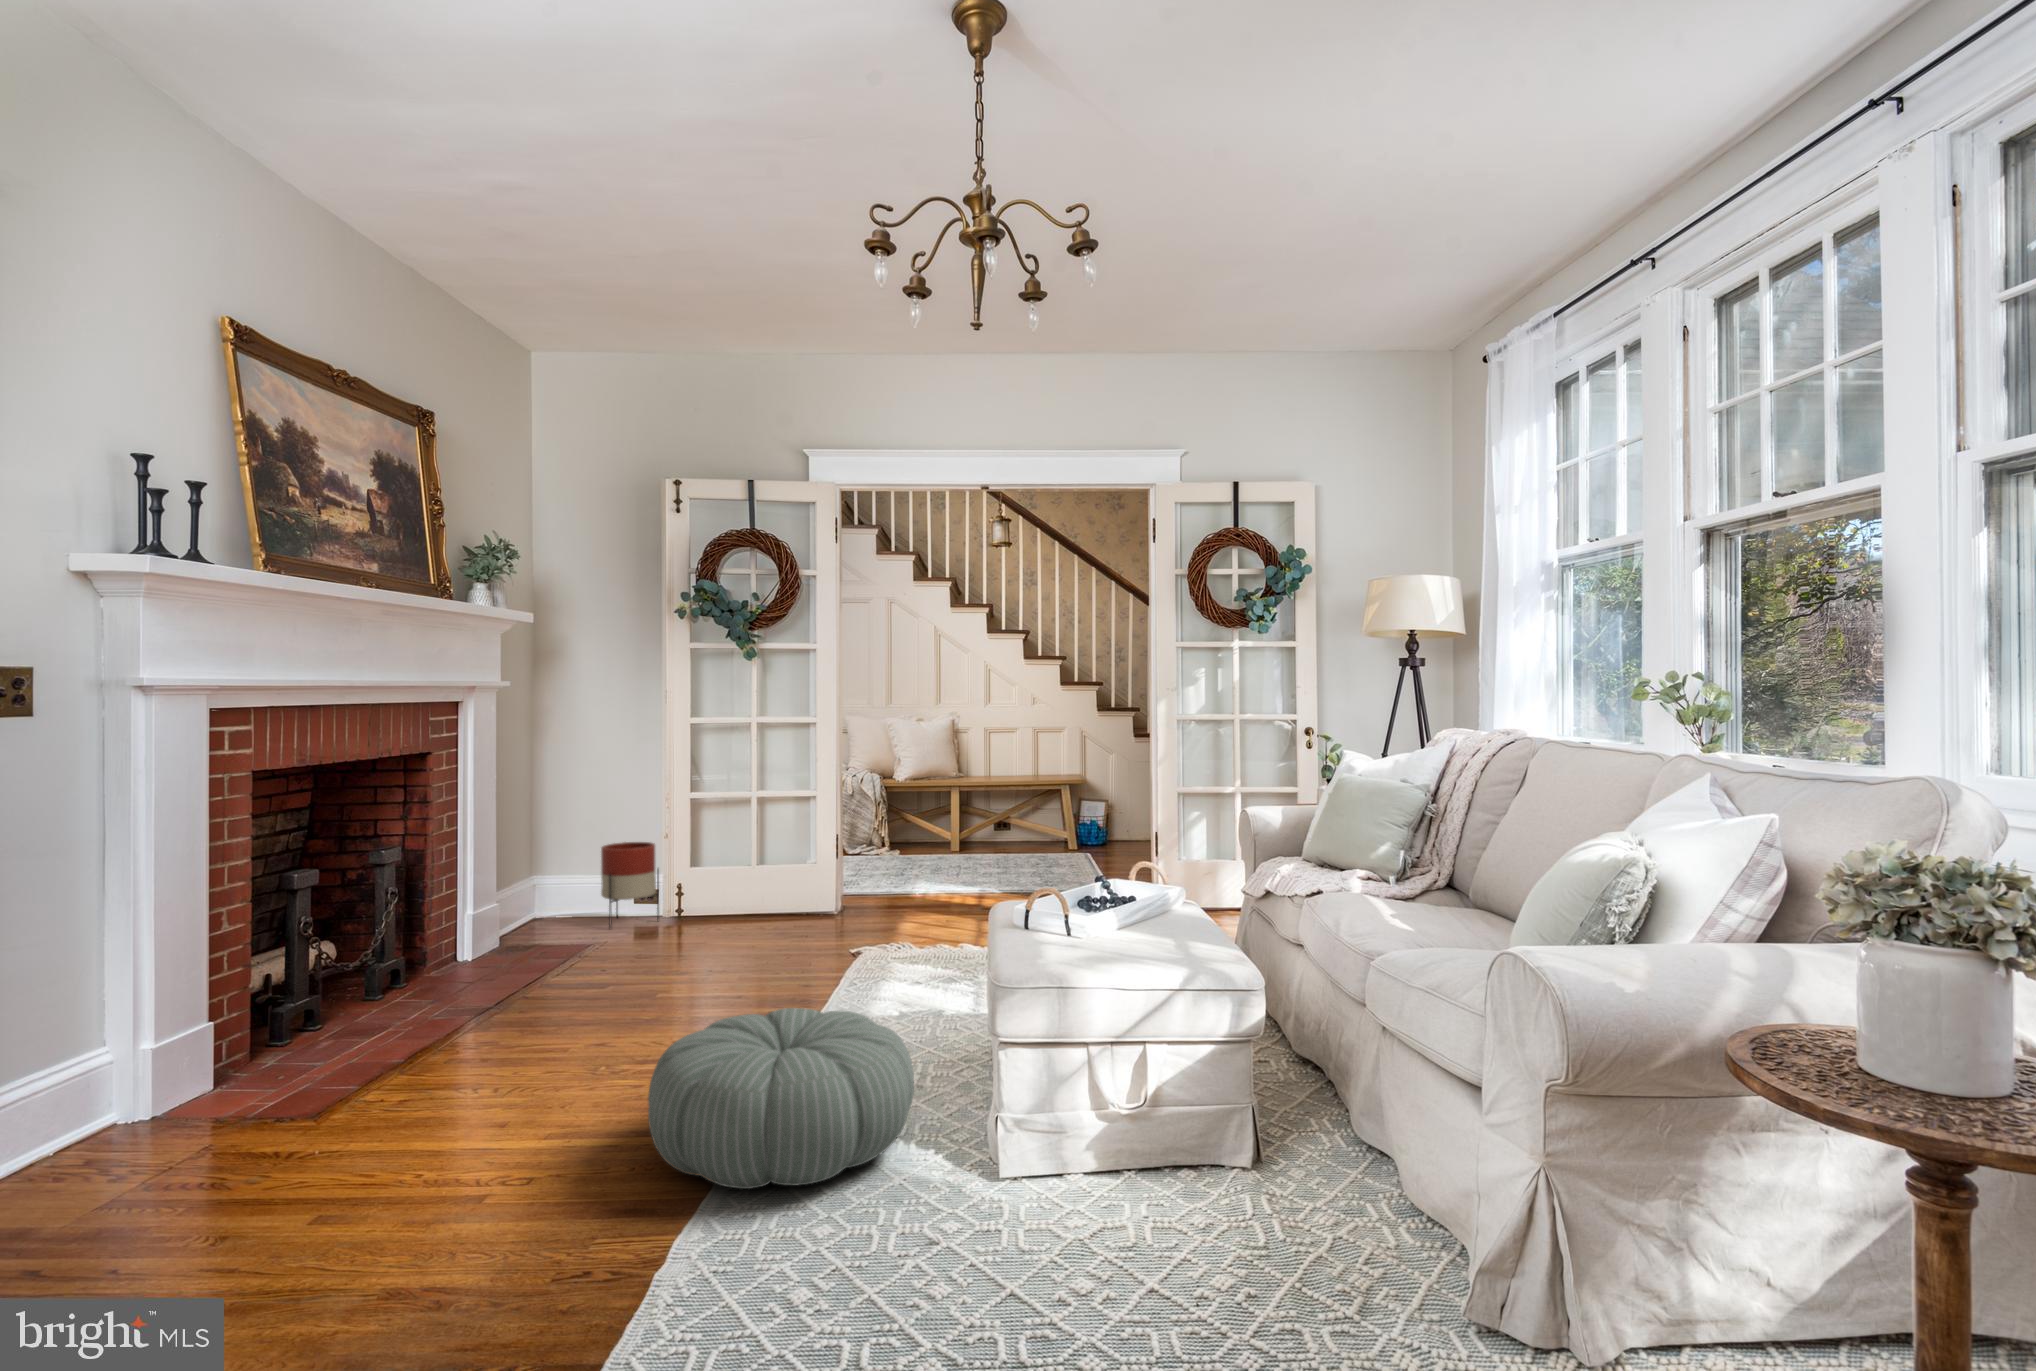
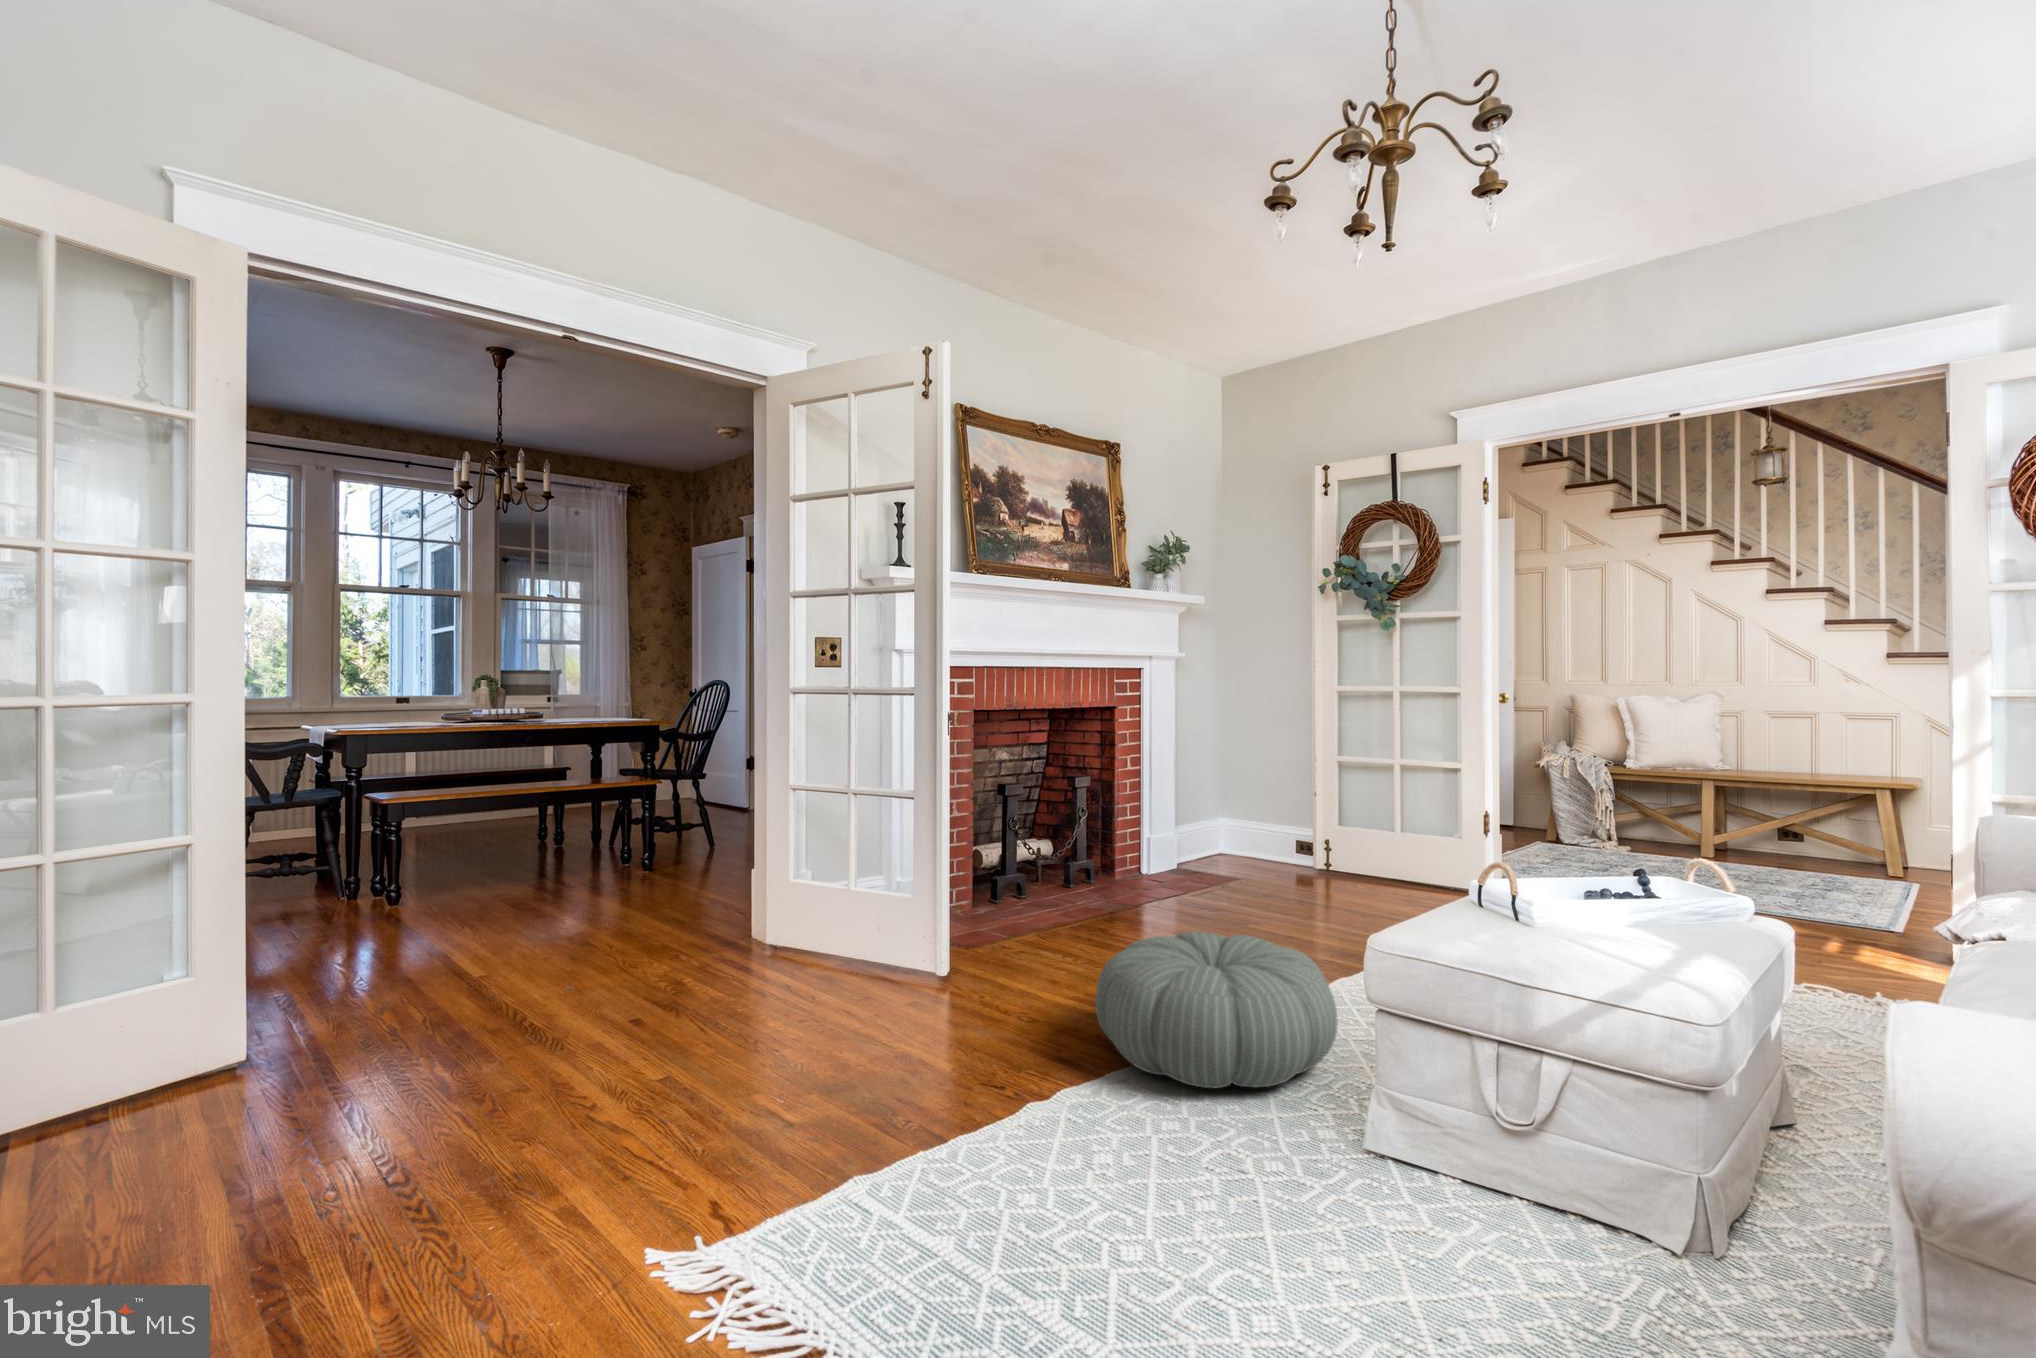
planter: present [601,842,659,928] -> none [1263,790,1312,862]

